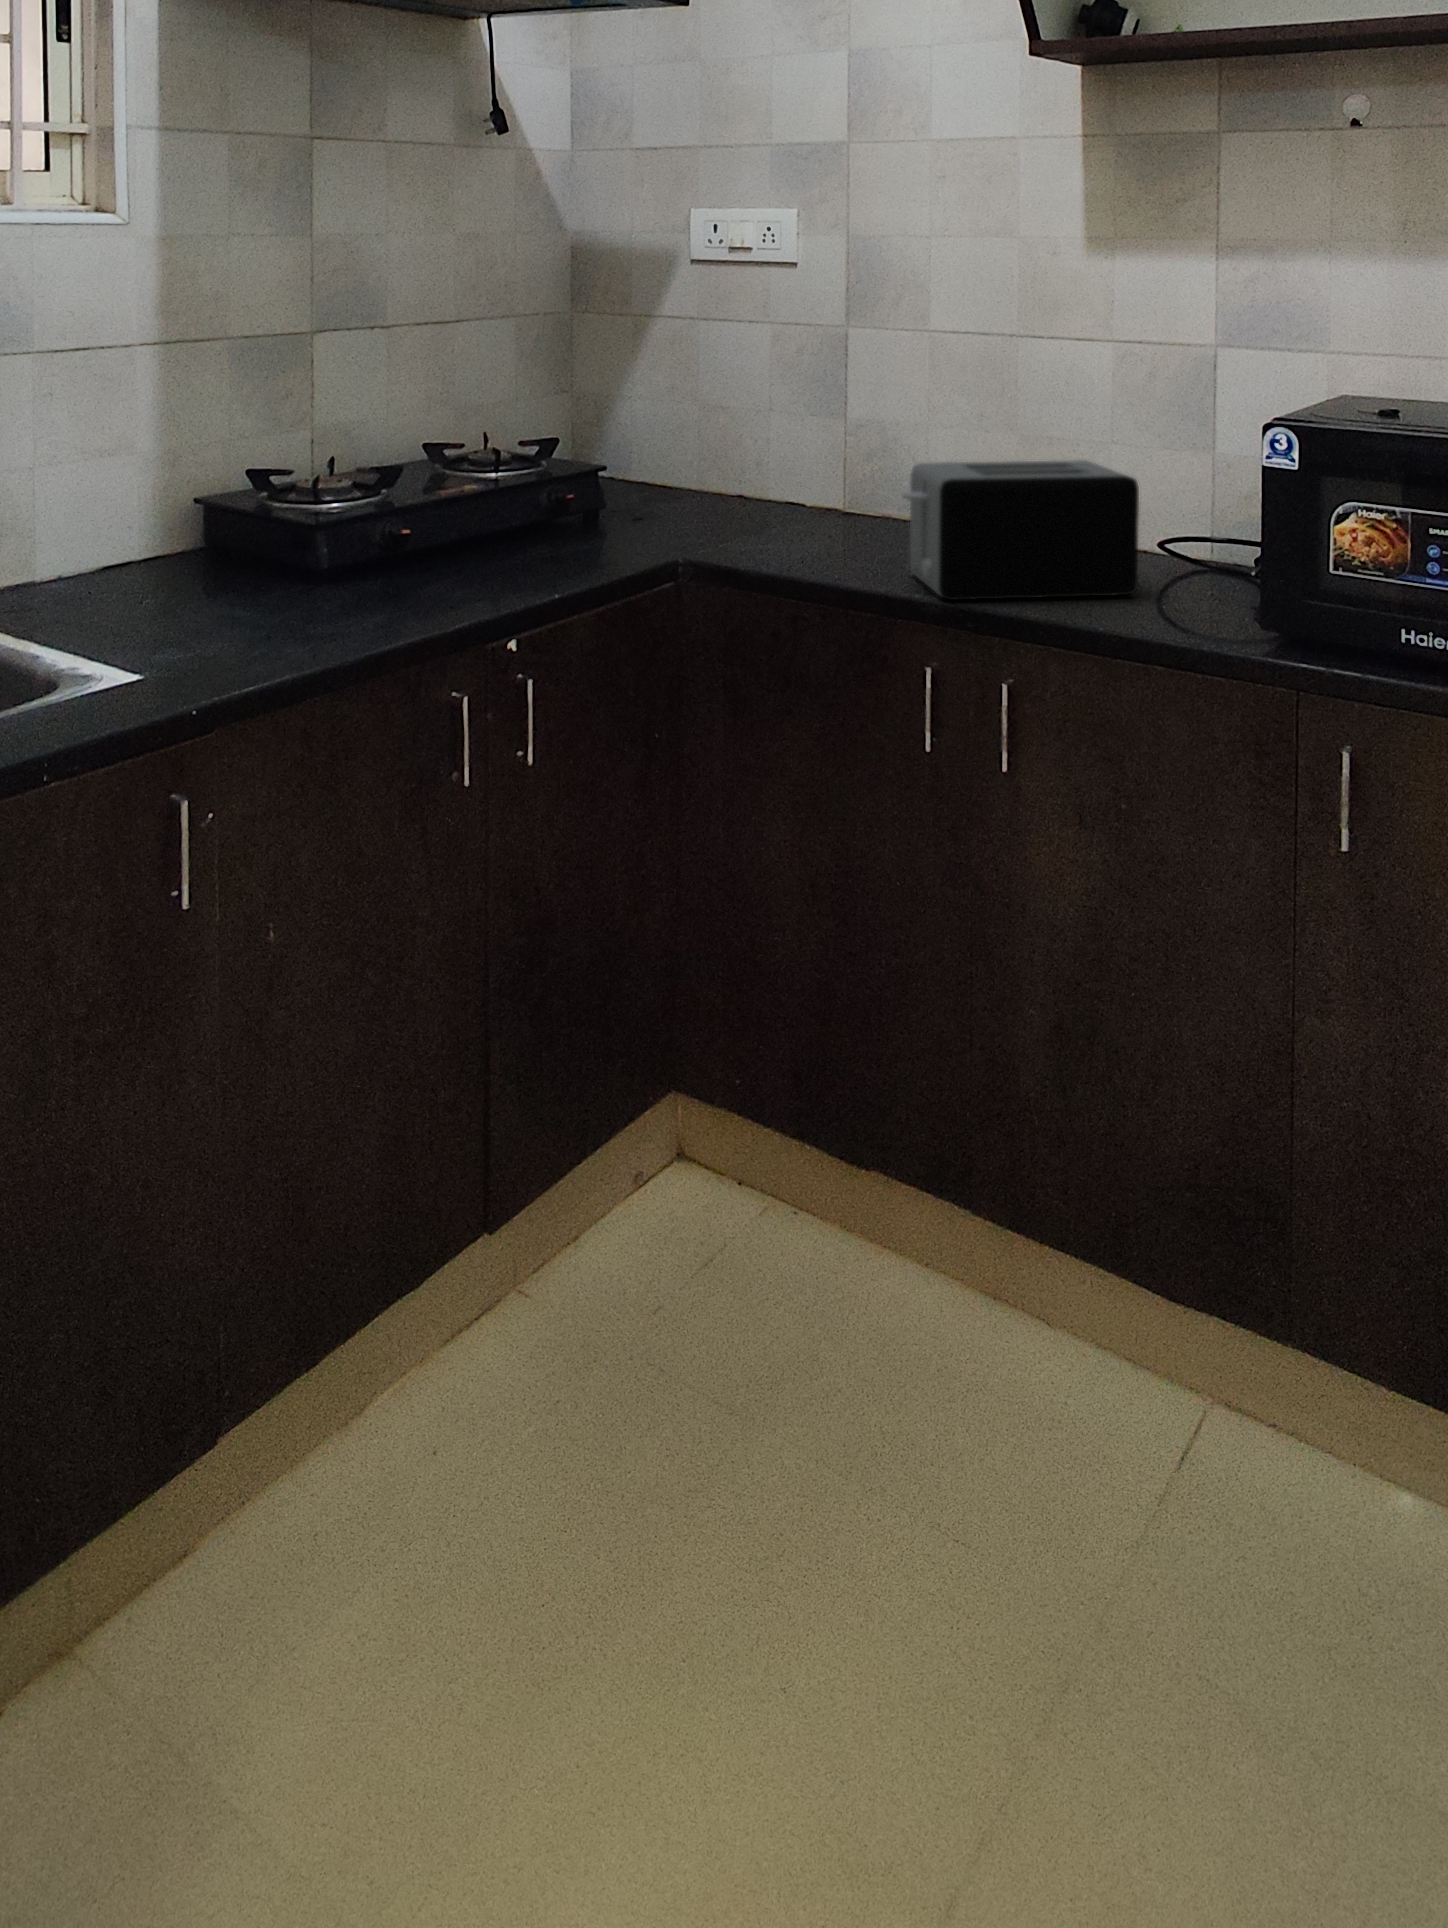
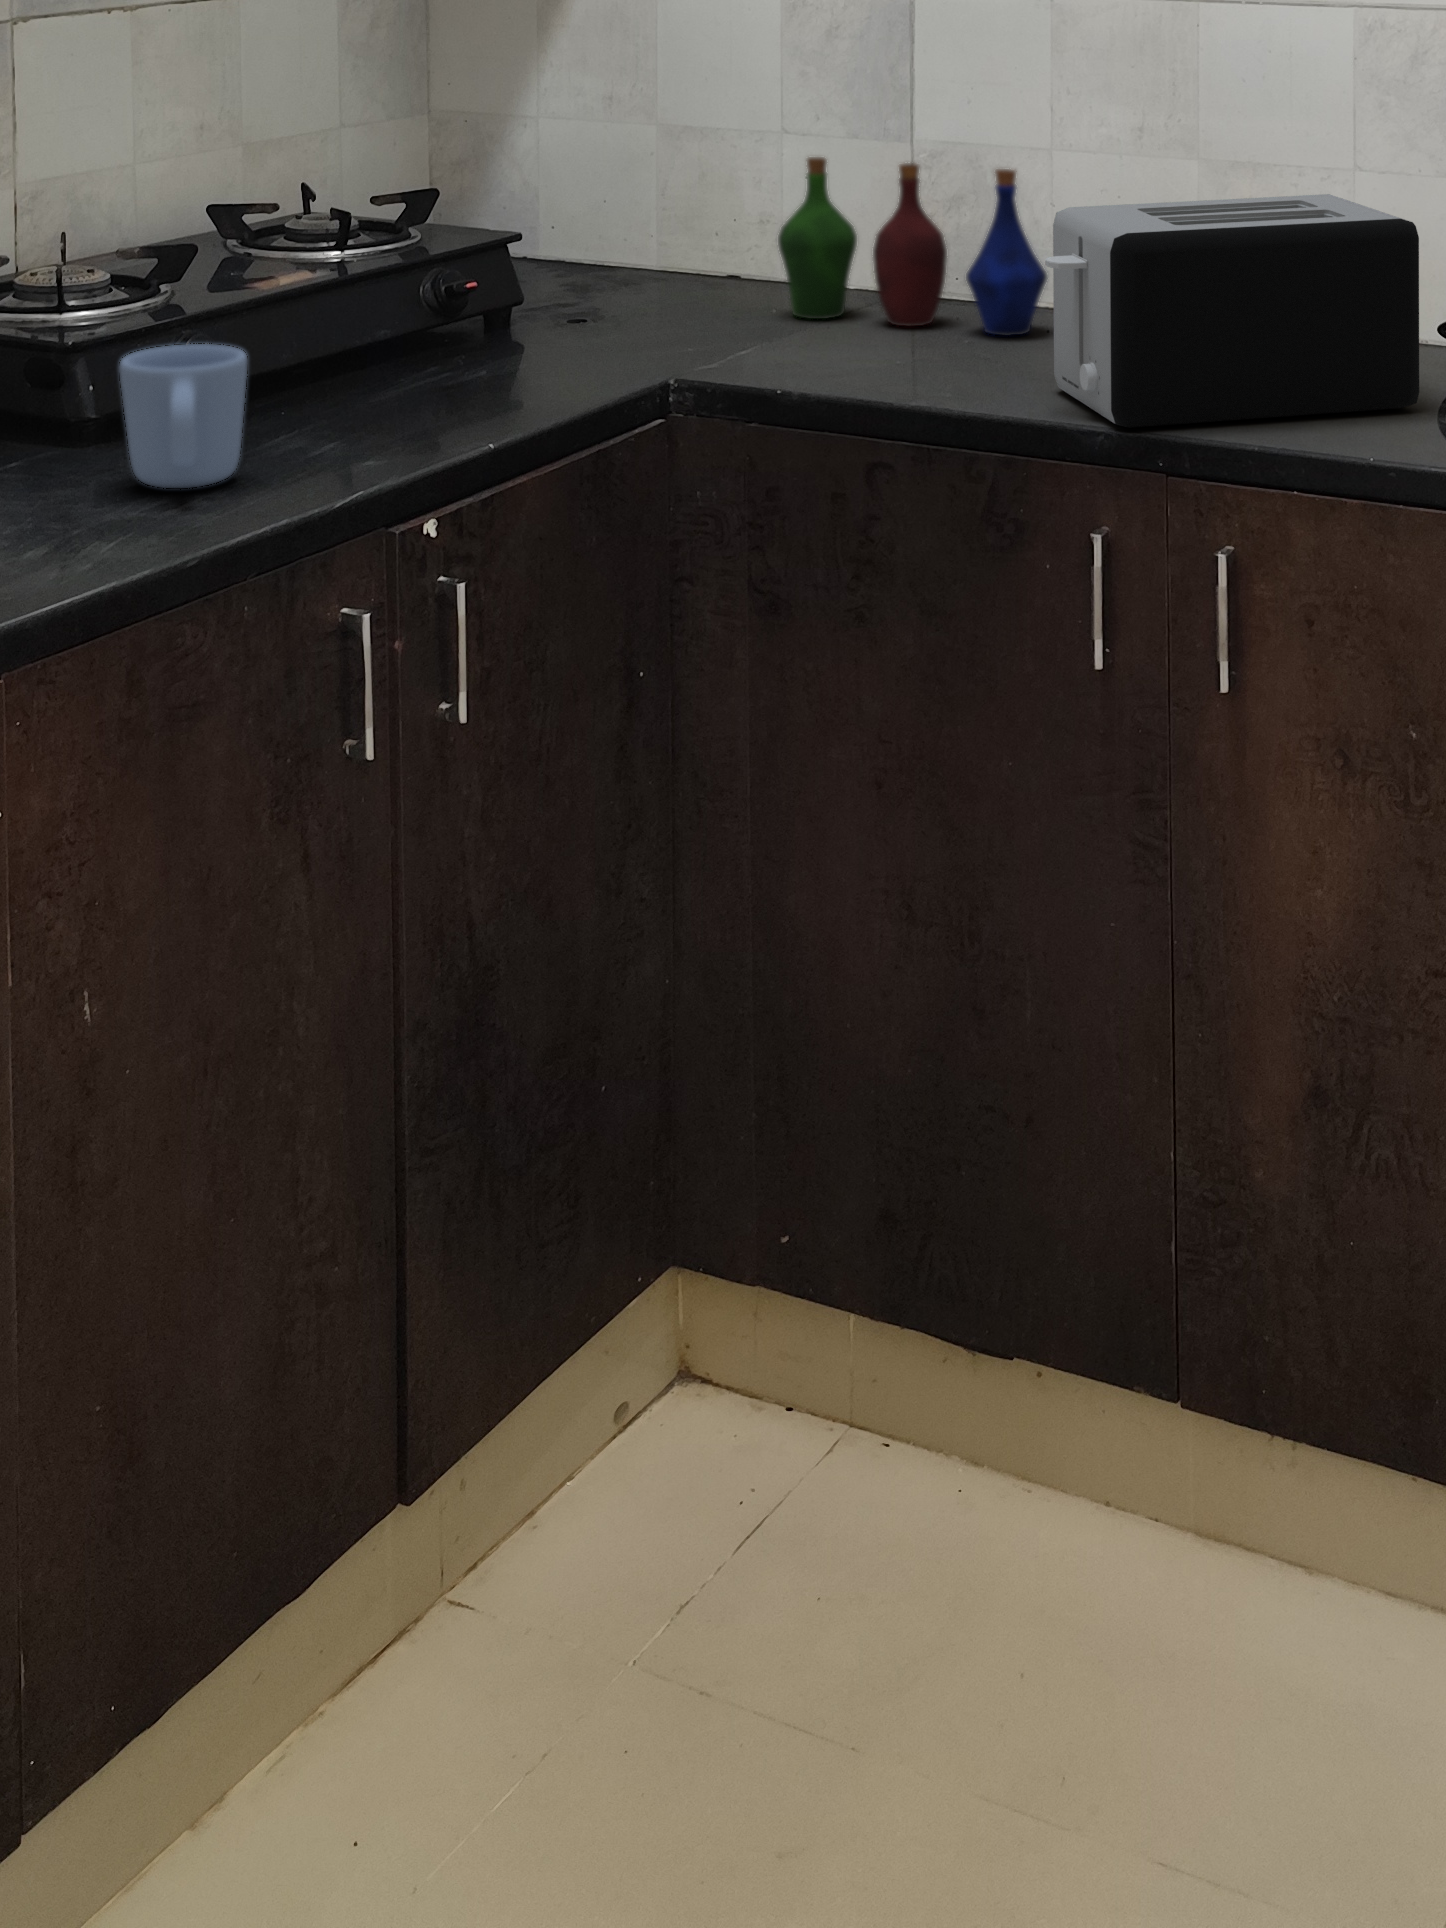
bottle: none [757,430,916,541] -> present [778,157,1048,336]
mug: none [333,526,409,611] -> present [119,344,247,488]

